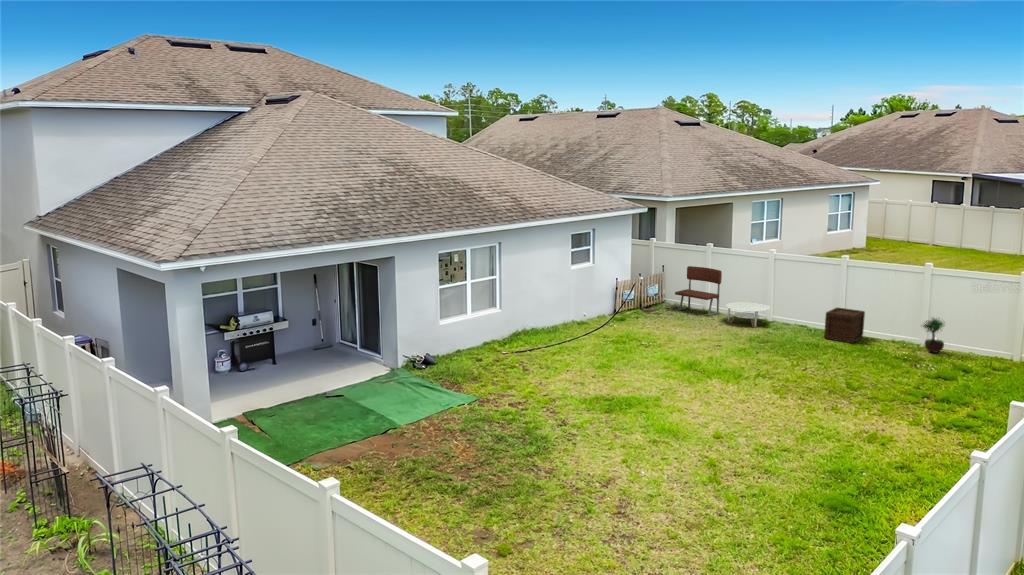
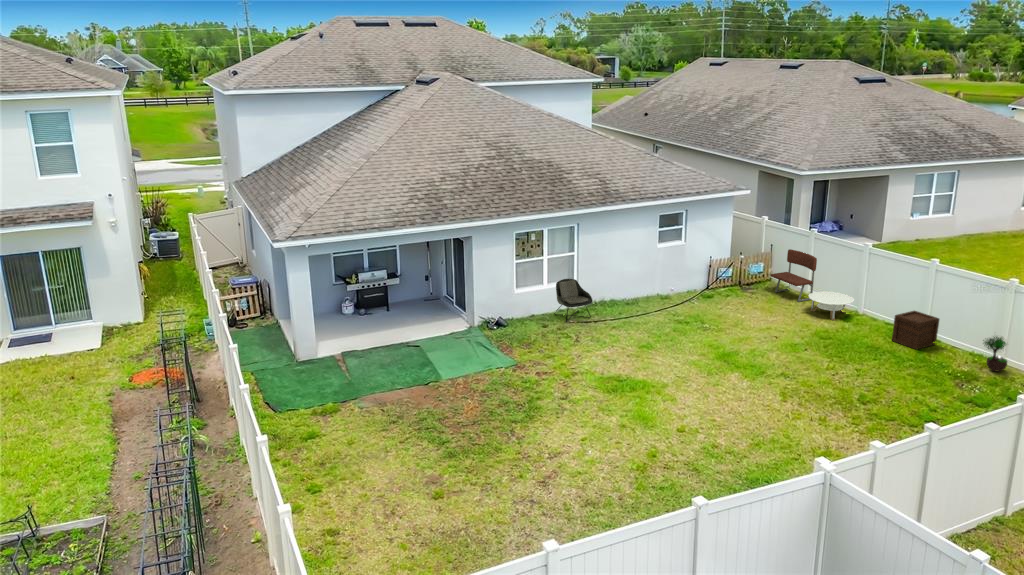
lounge chair: none [480,306,525,354] -> present [554,279,593,322]

